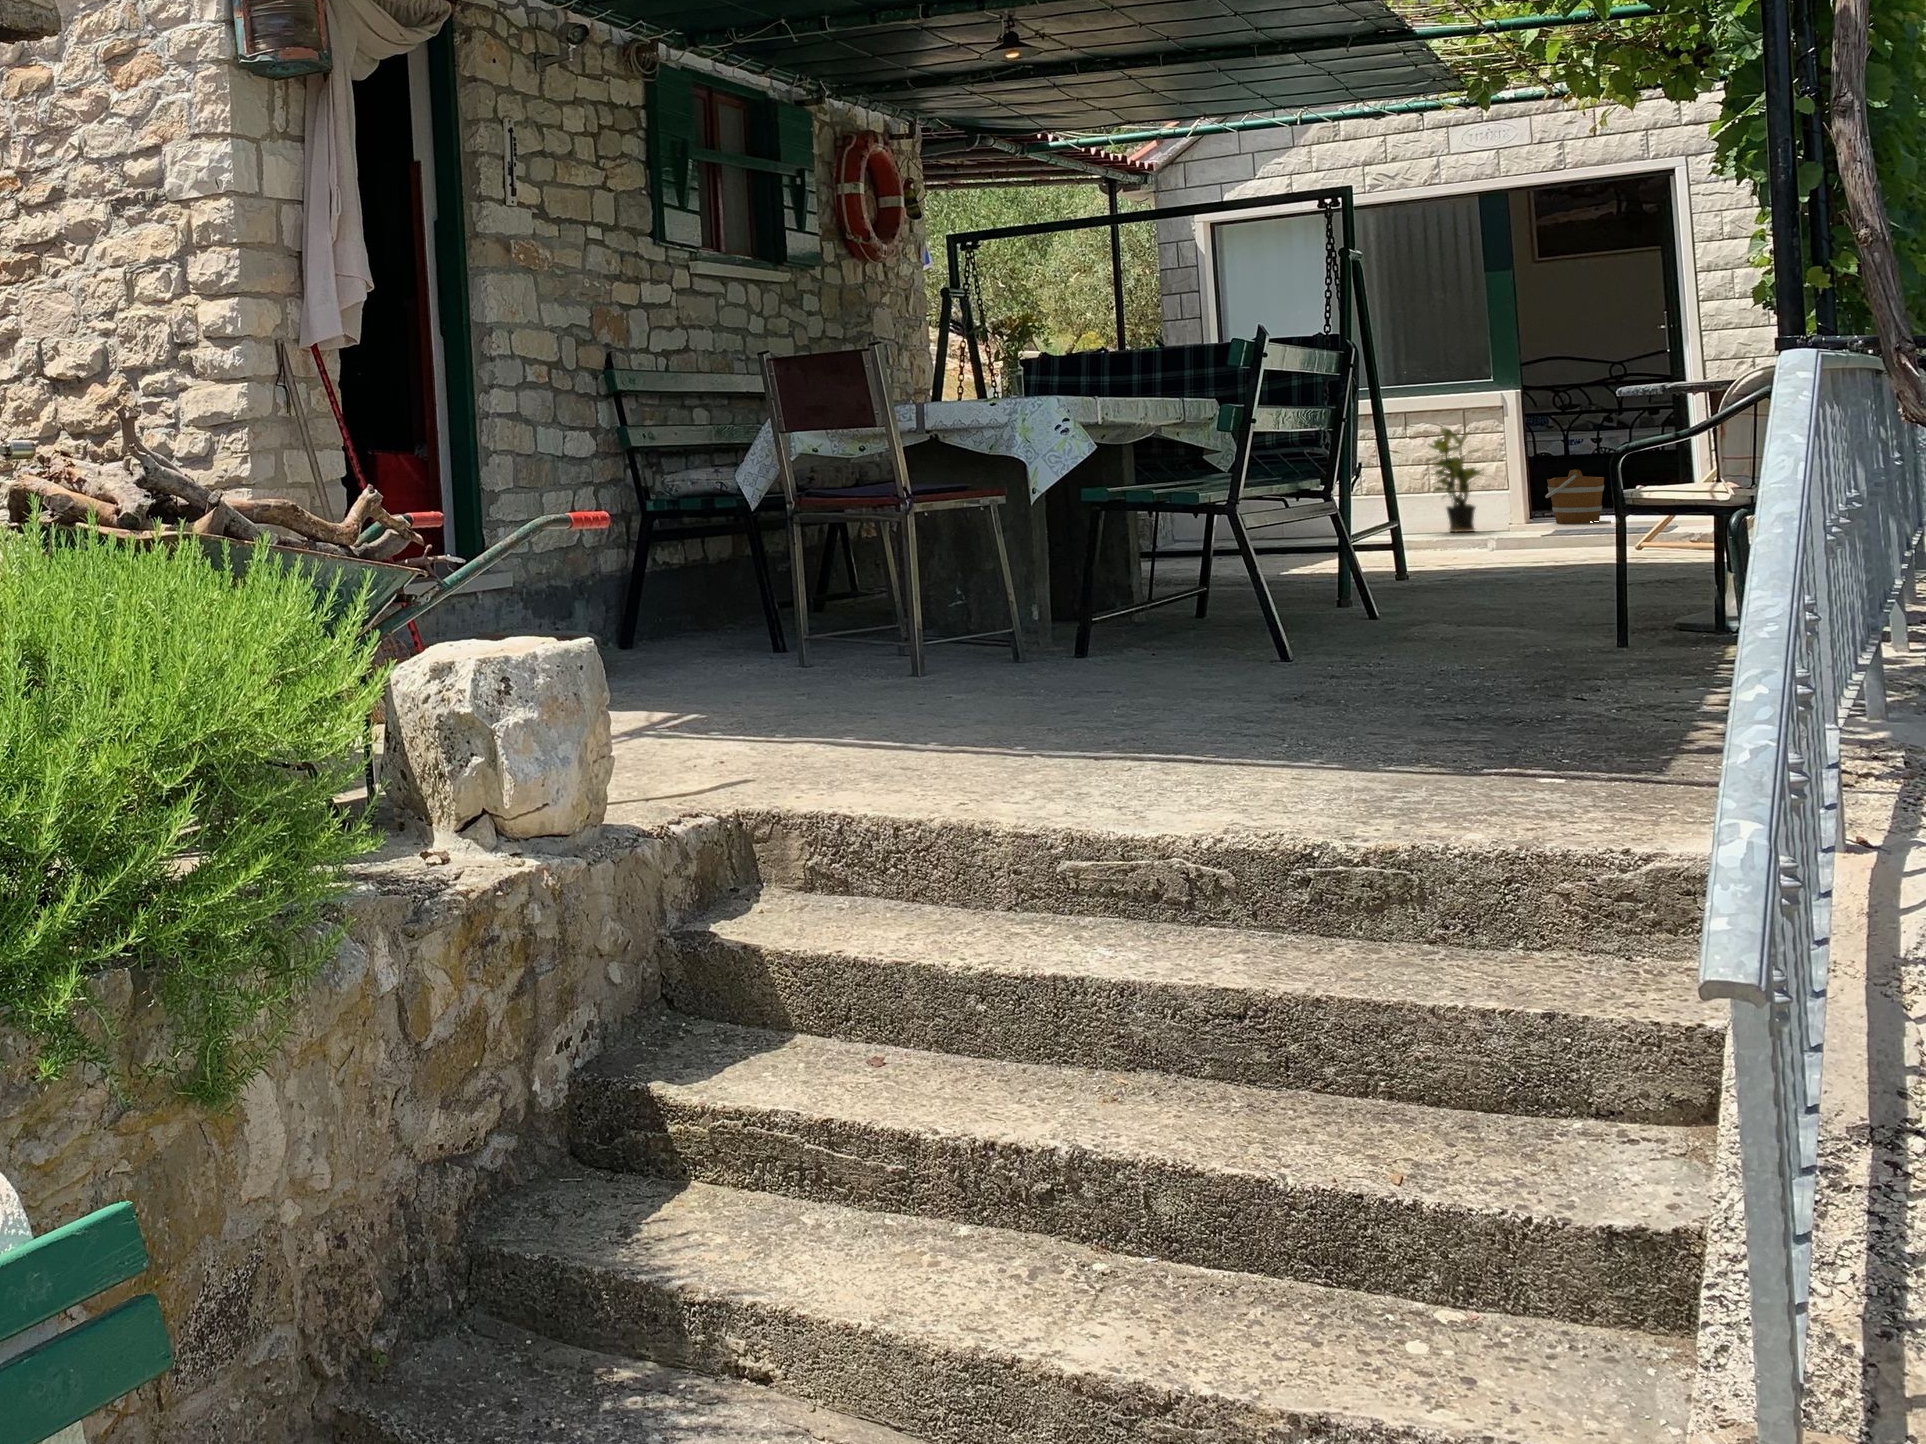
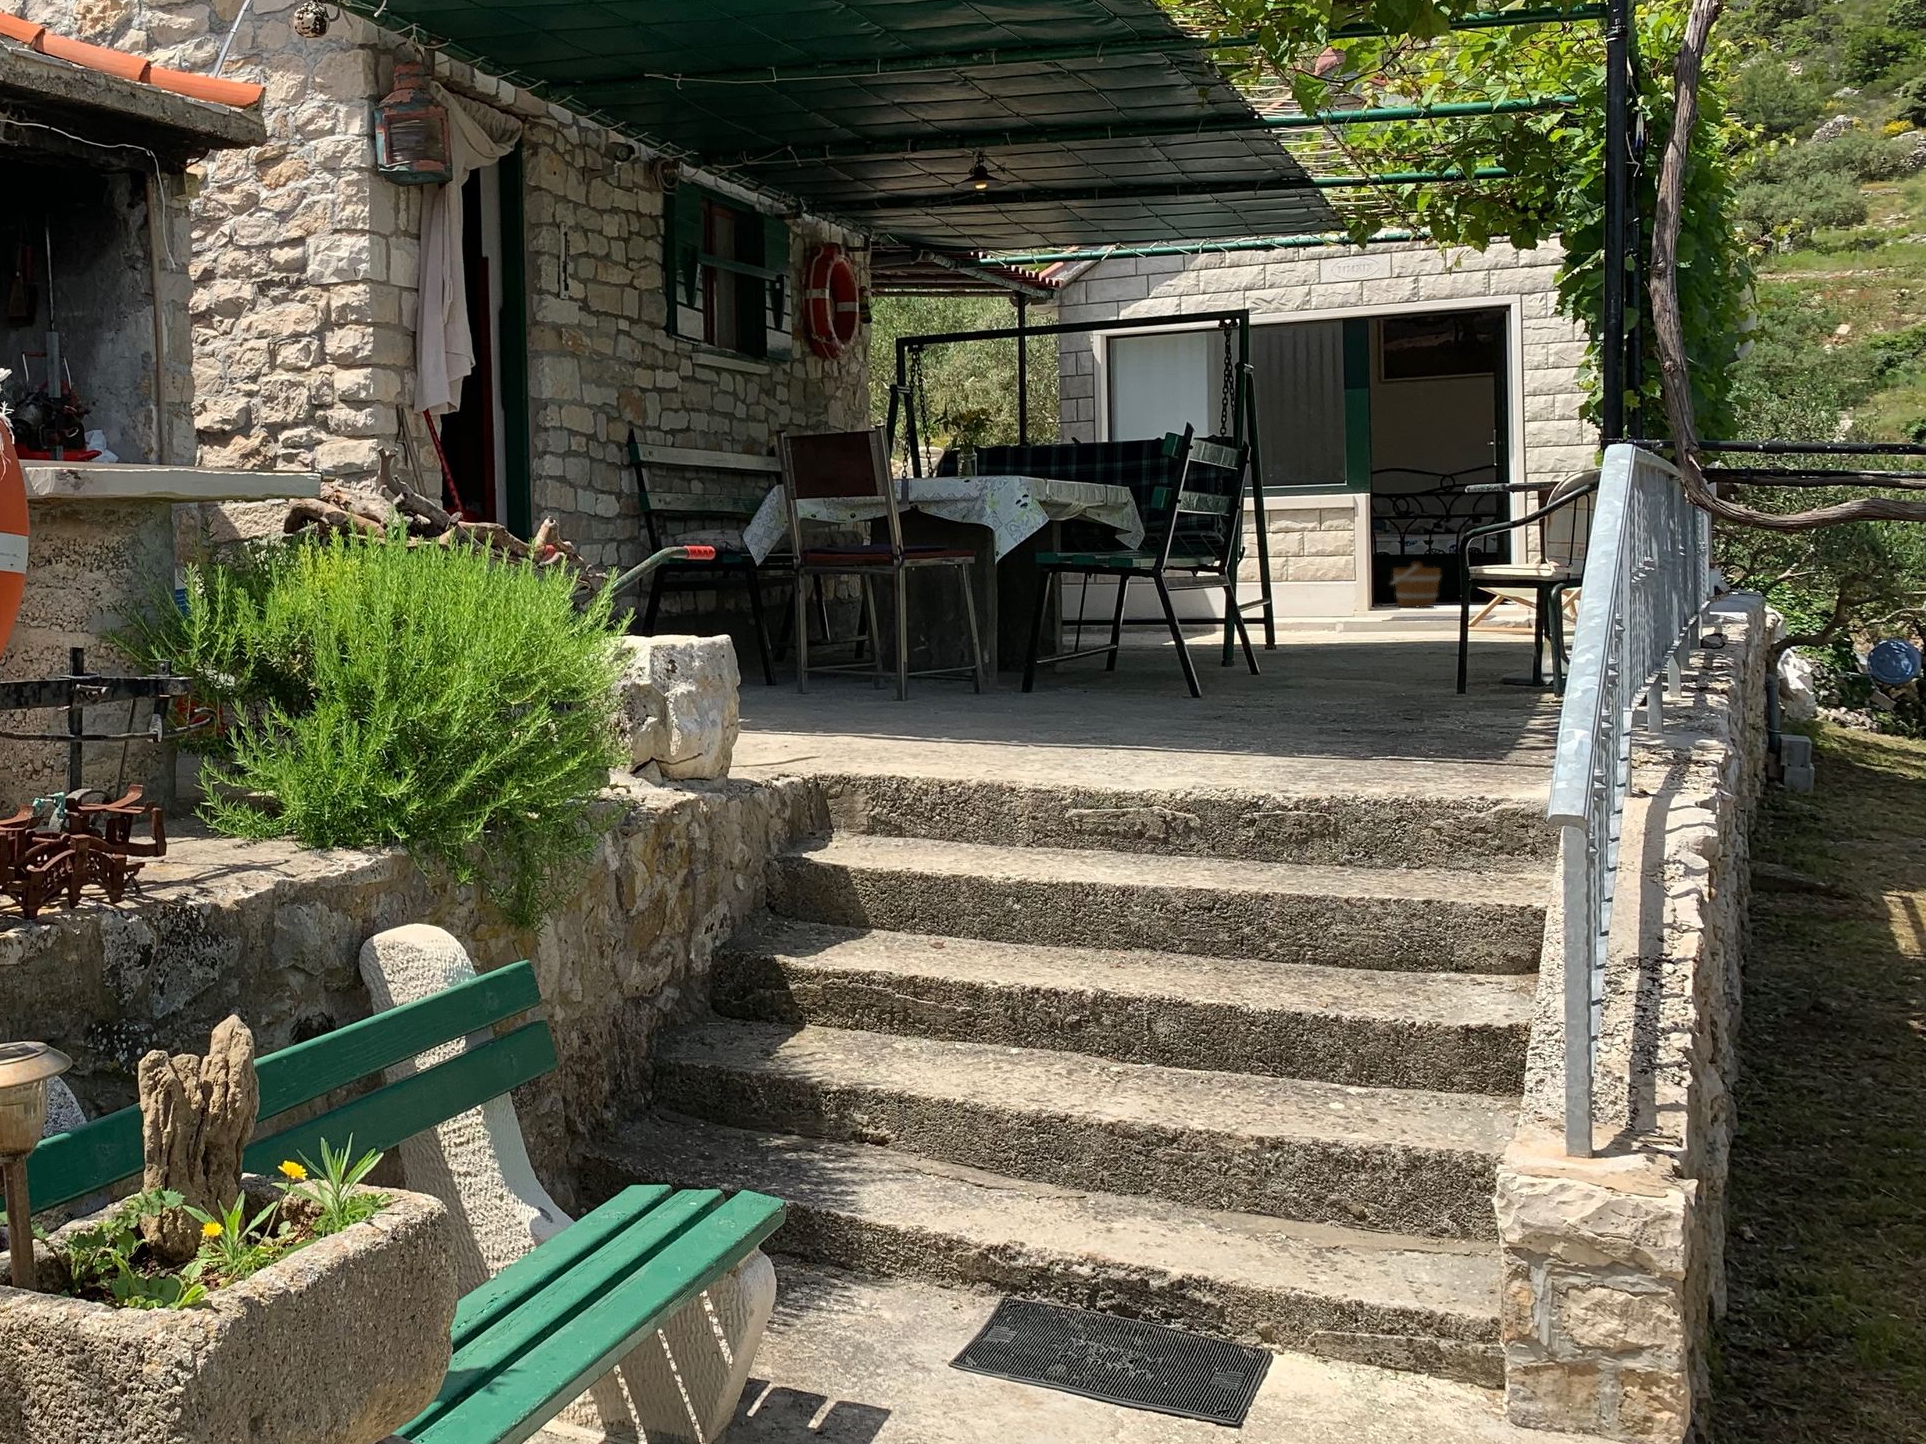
potted plant: present [1424,427,1484,532] -> none [1290,520,1343,611]

